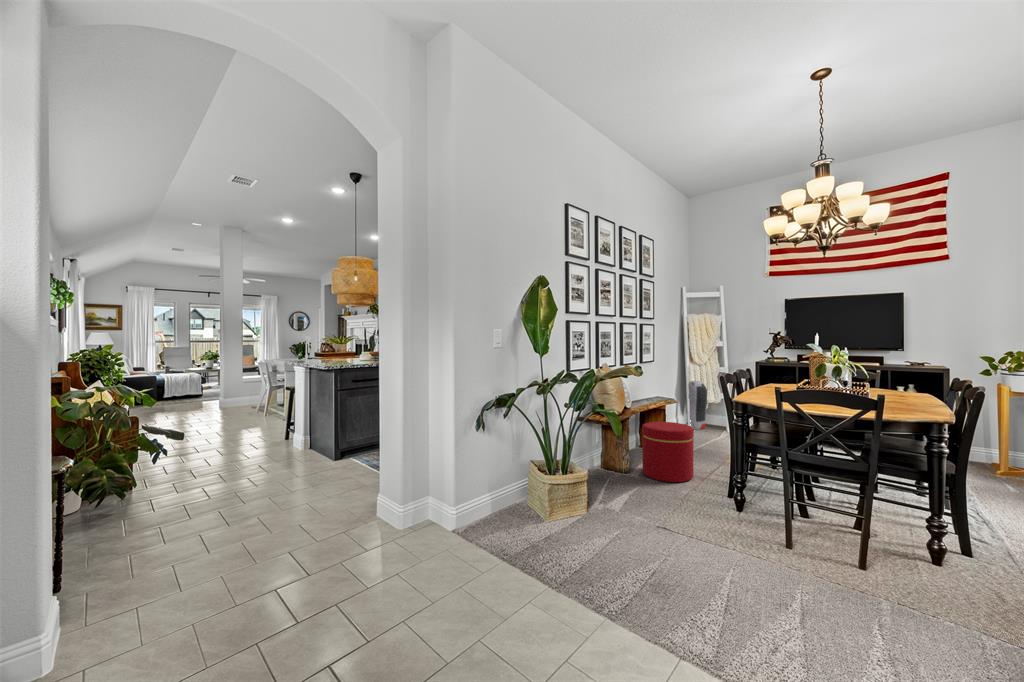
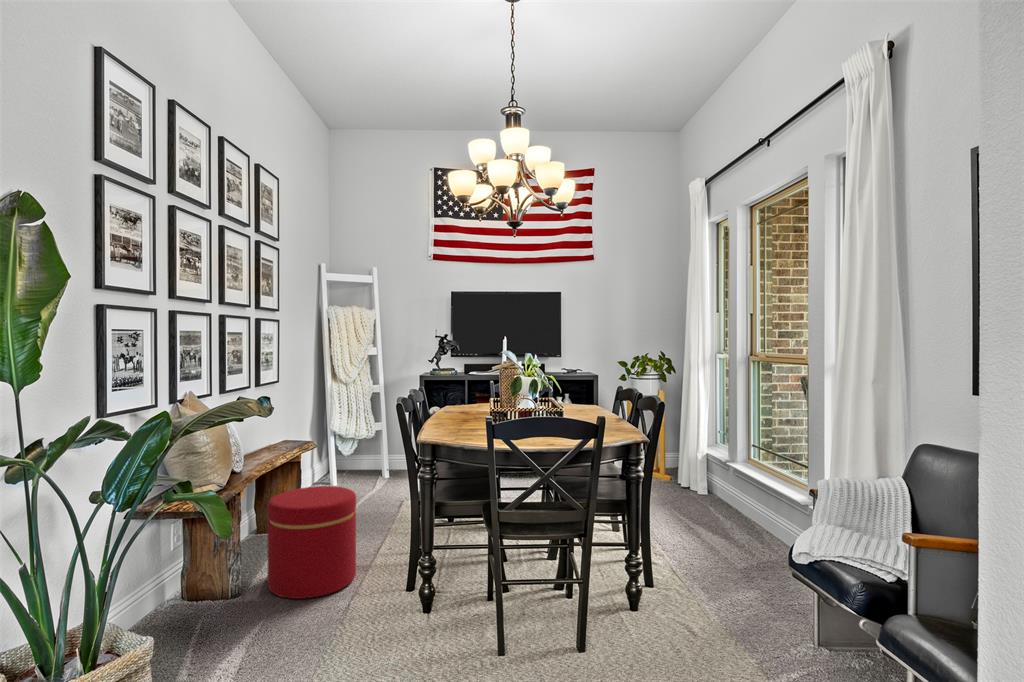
air purifier: present [689,381,707,430] -> none [330,405,357,481]

